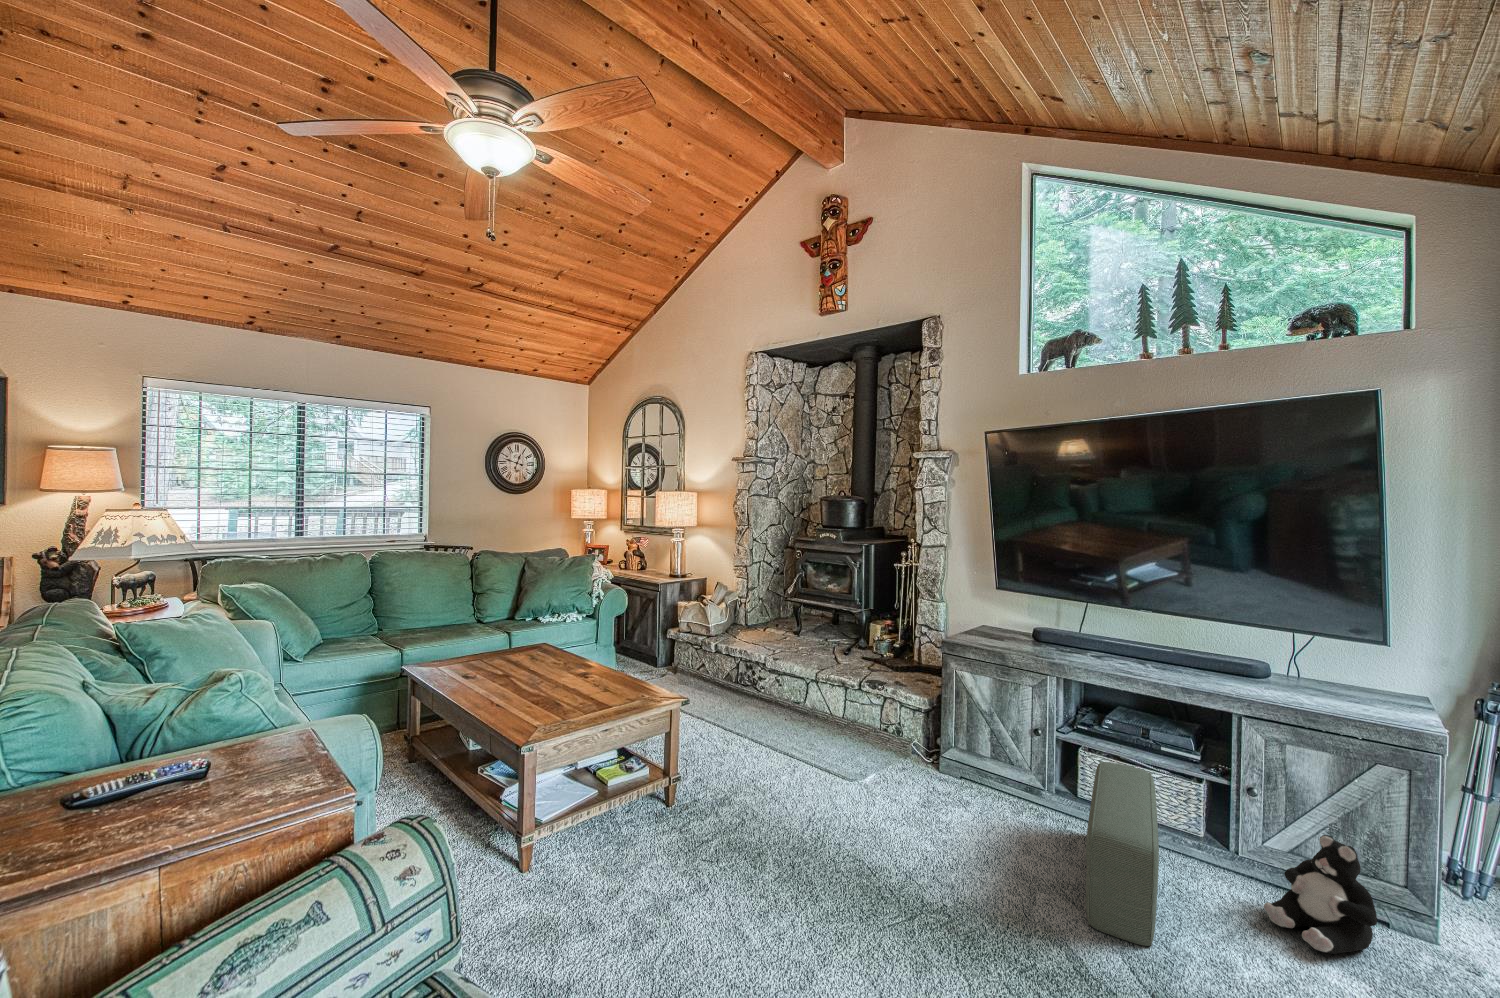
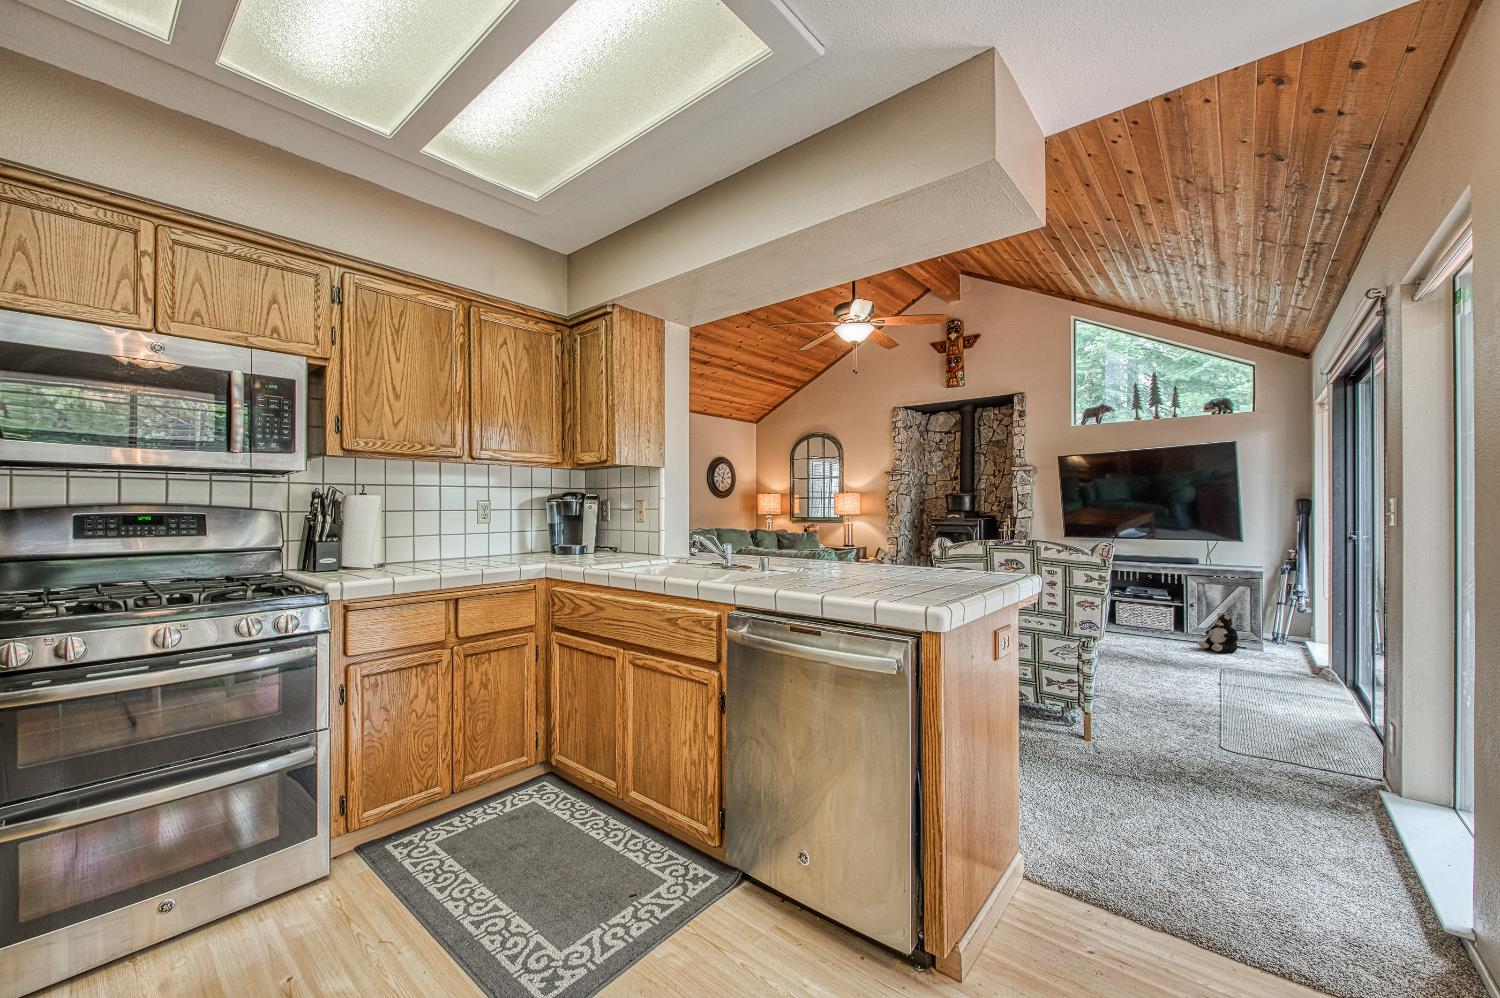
pouf: present [1086,762,1159,946] -> none [1125,602,1157,654]

